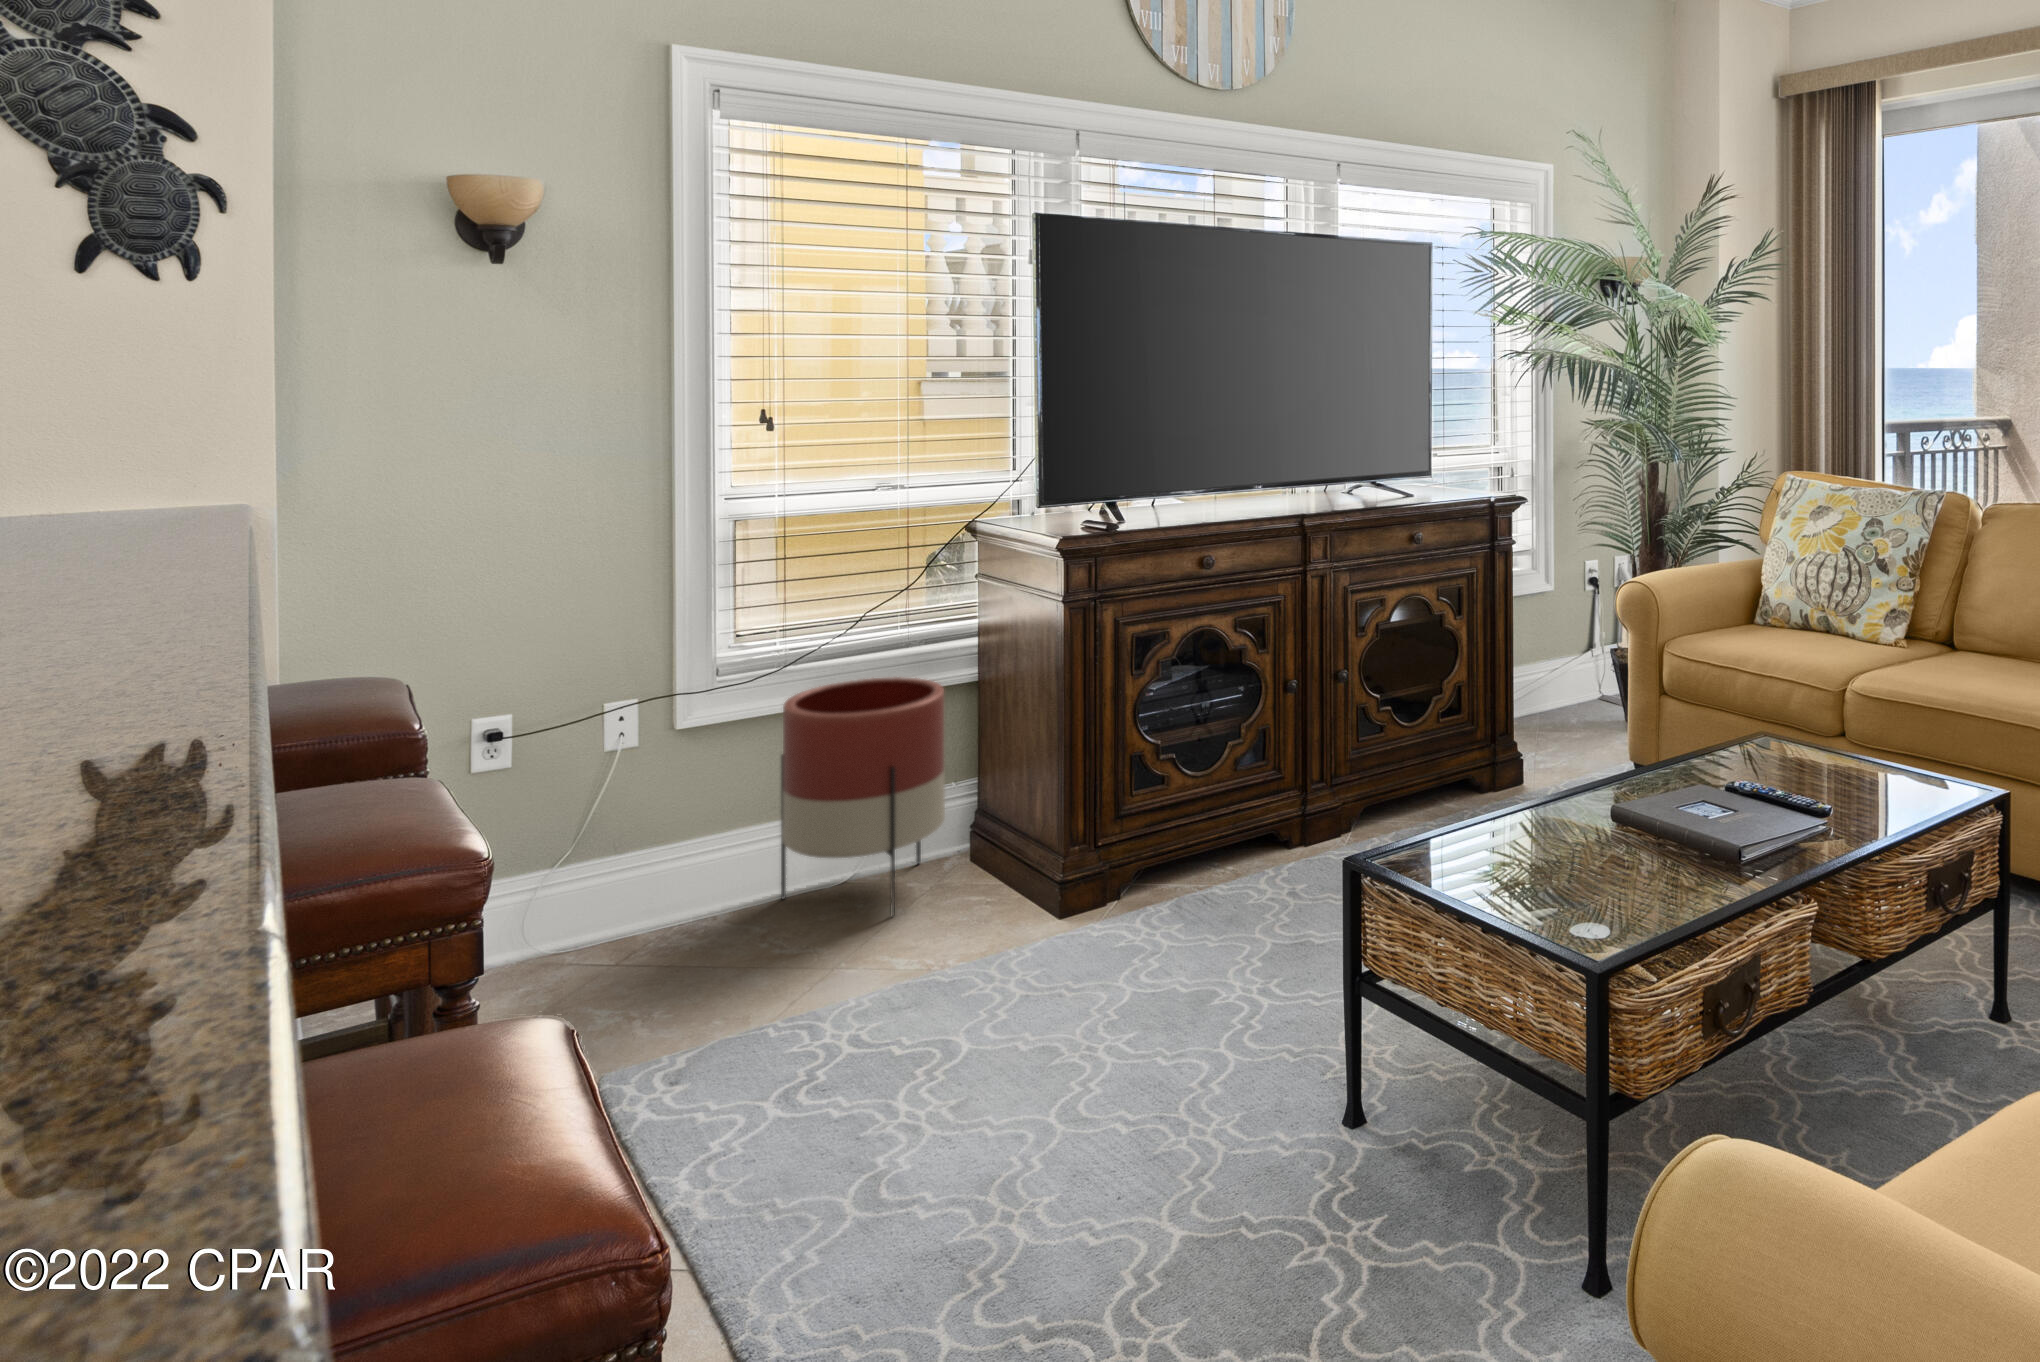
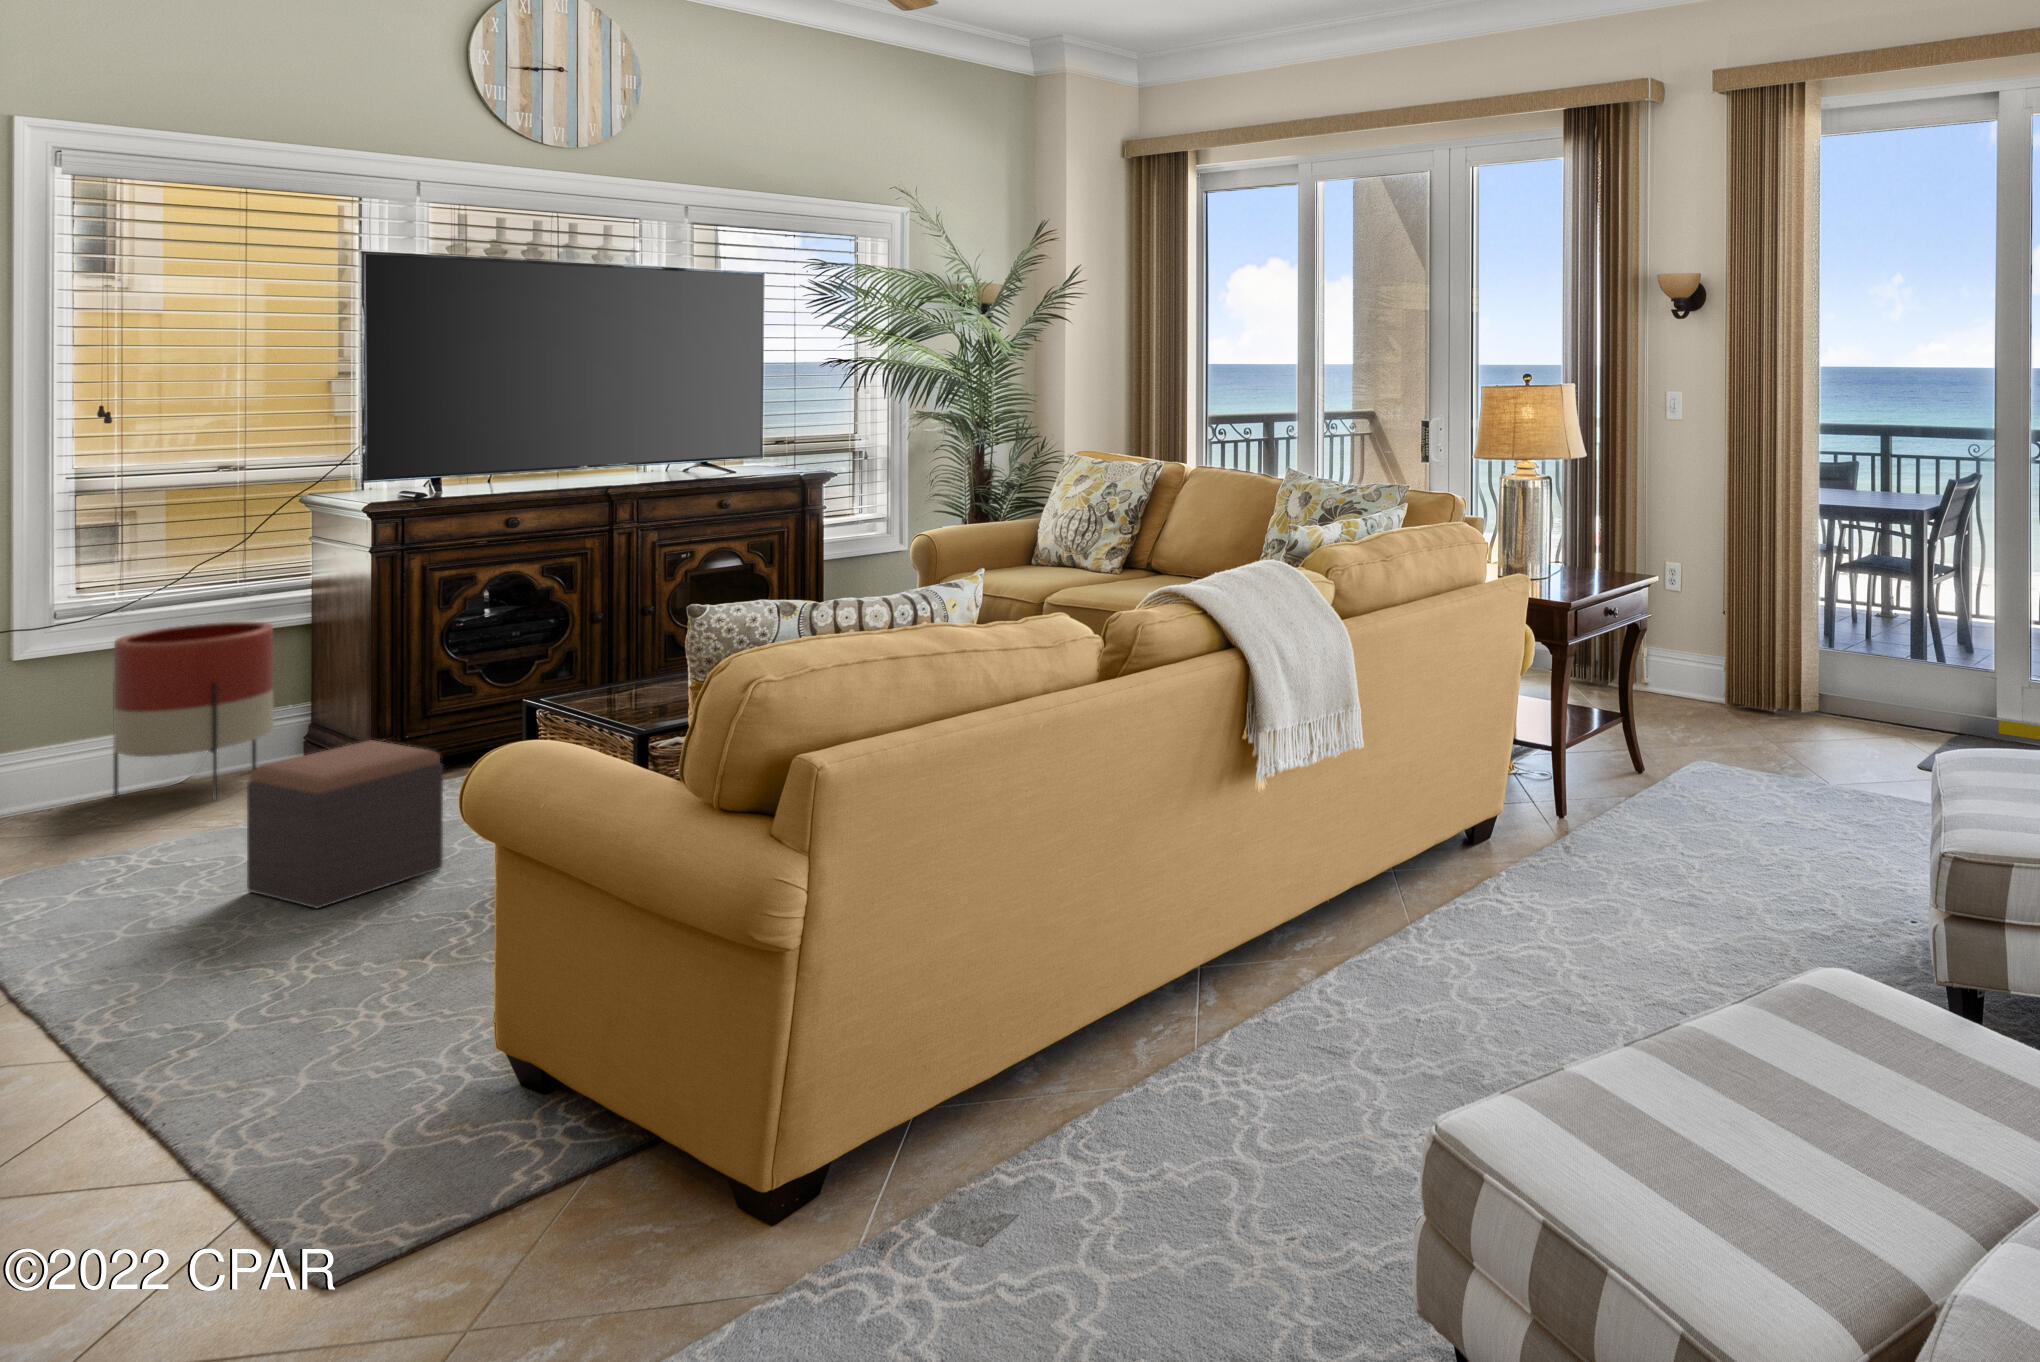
footstool: none [997,899,1234,1190] -> present [247,740,443,908]

